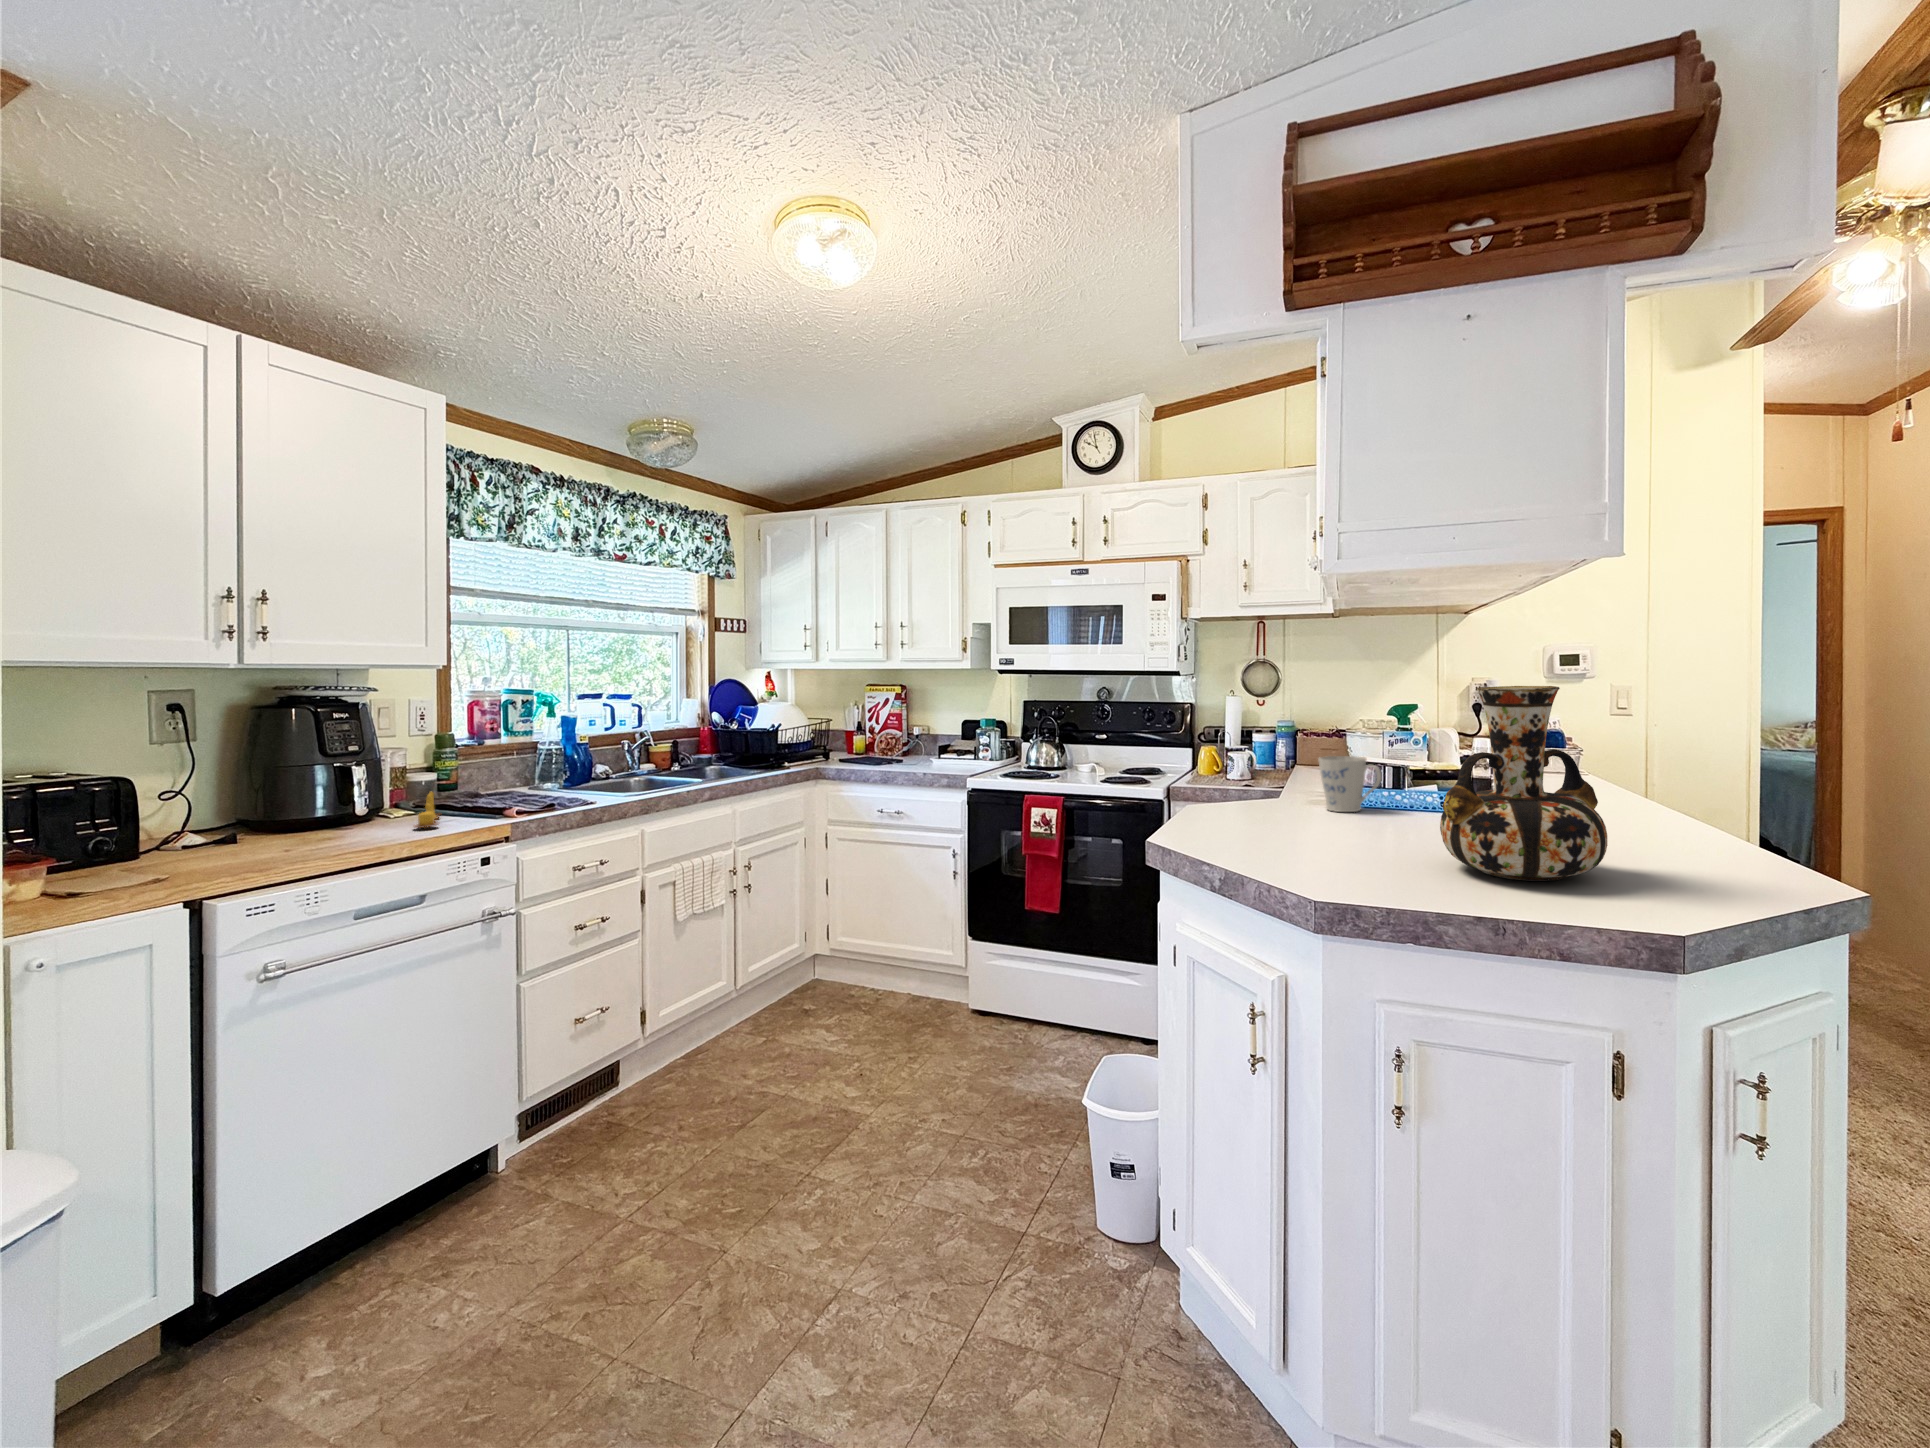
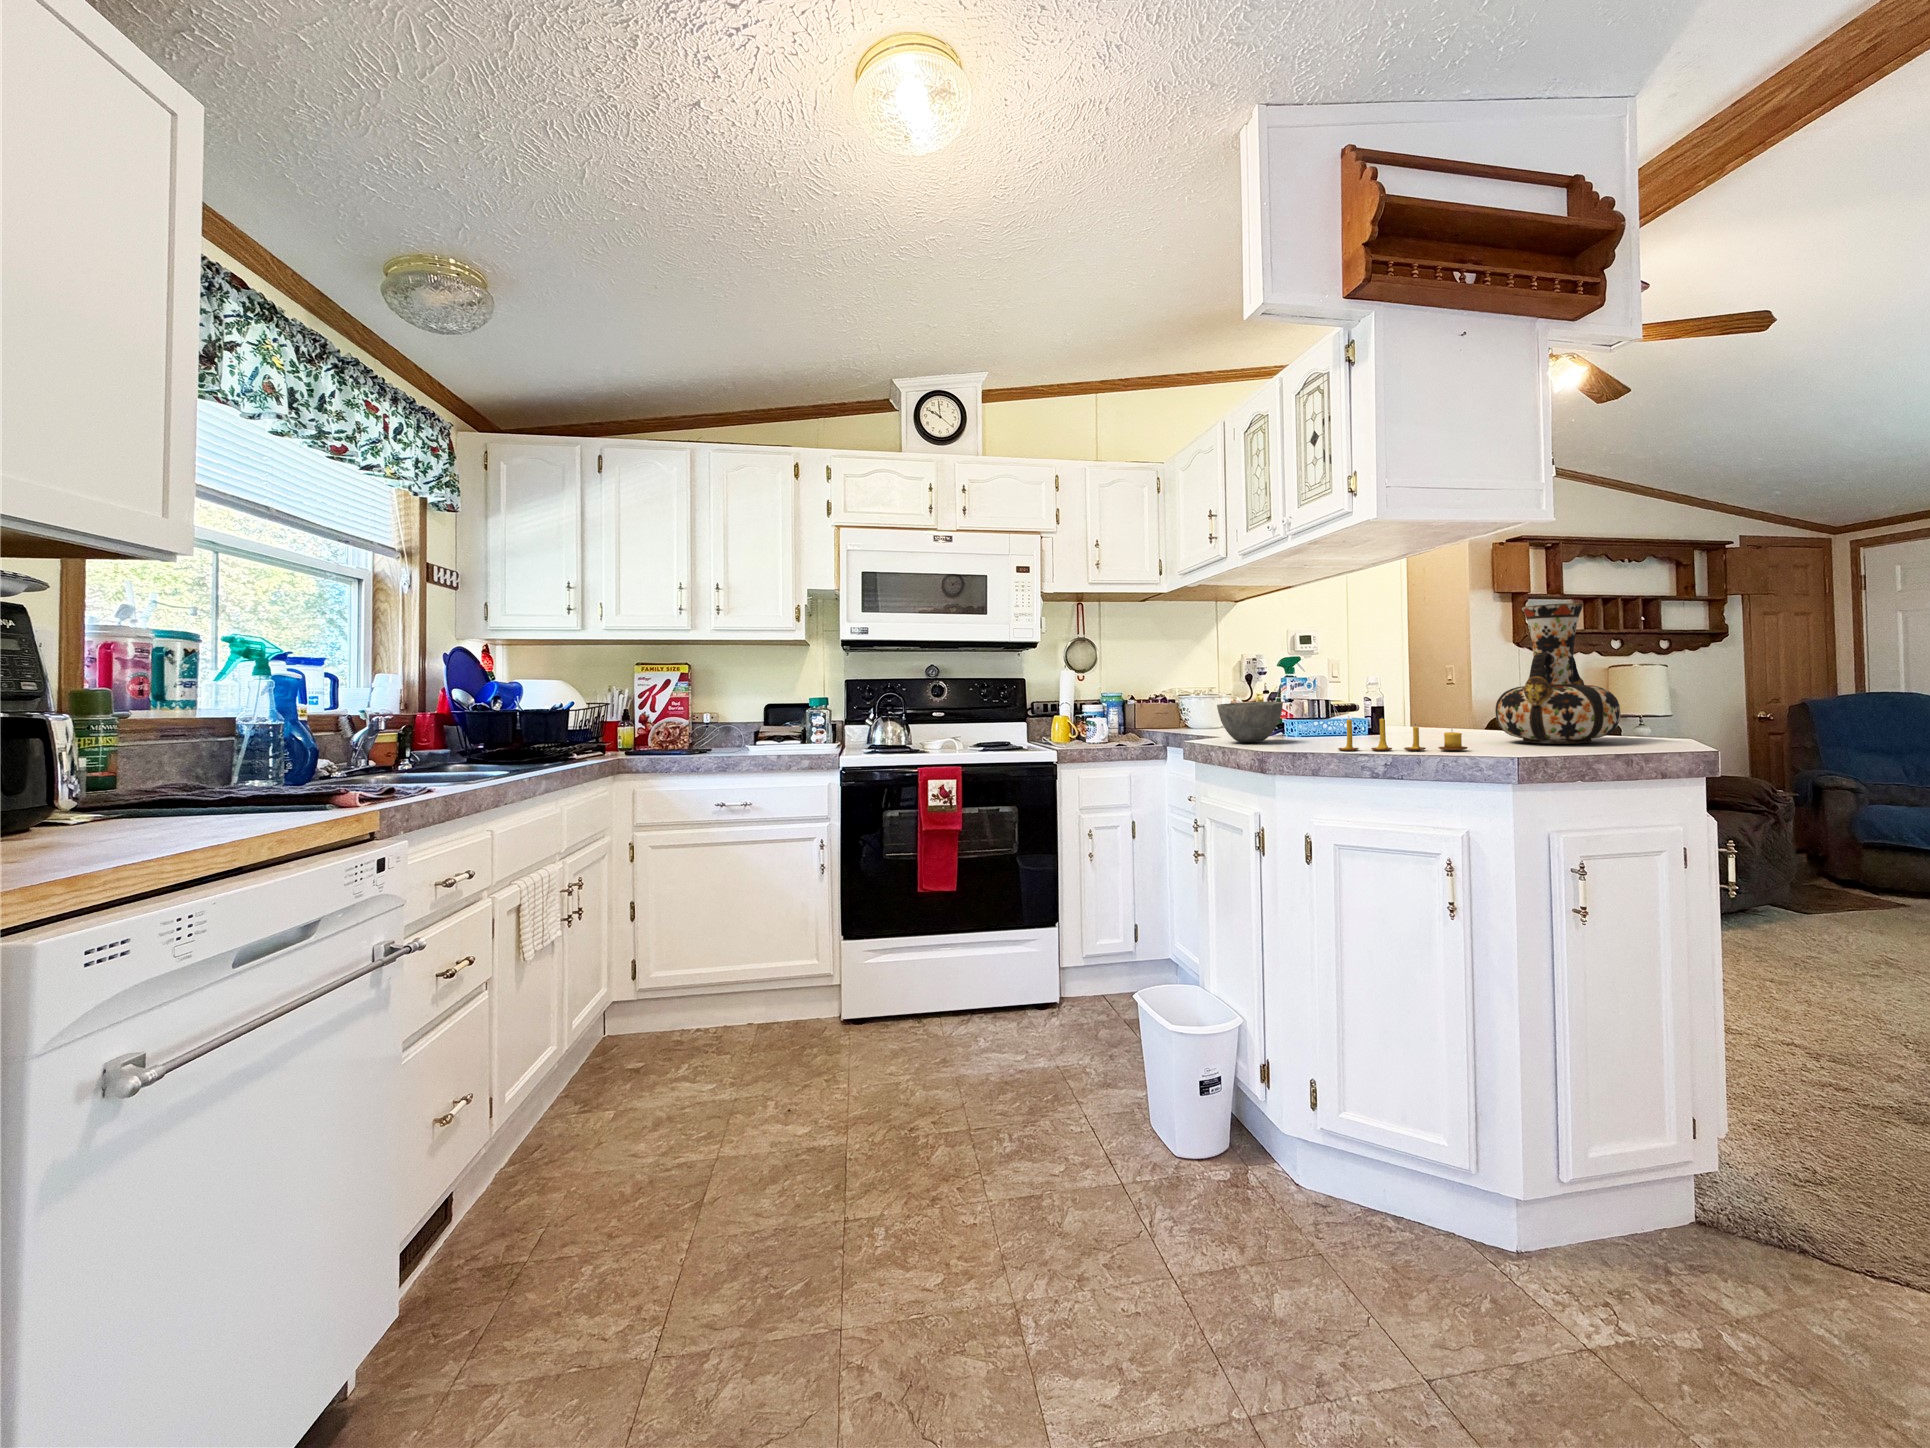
mug: present [1319,756,1381,812] -> none [1295,691,1348,735]
bowl: none [1184,769,1256,817] -> present [1217,702,1283,742]
candle: present [414,792,440,828] -> present [1338,719,1467,751]

